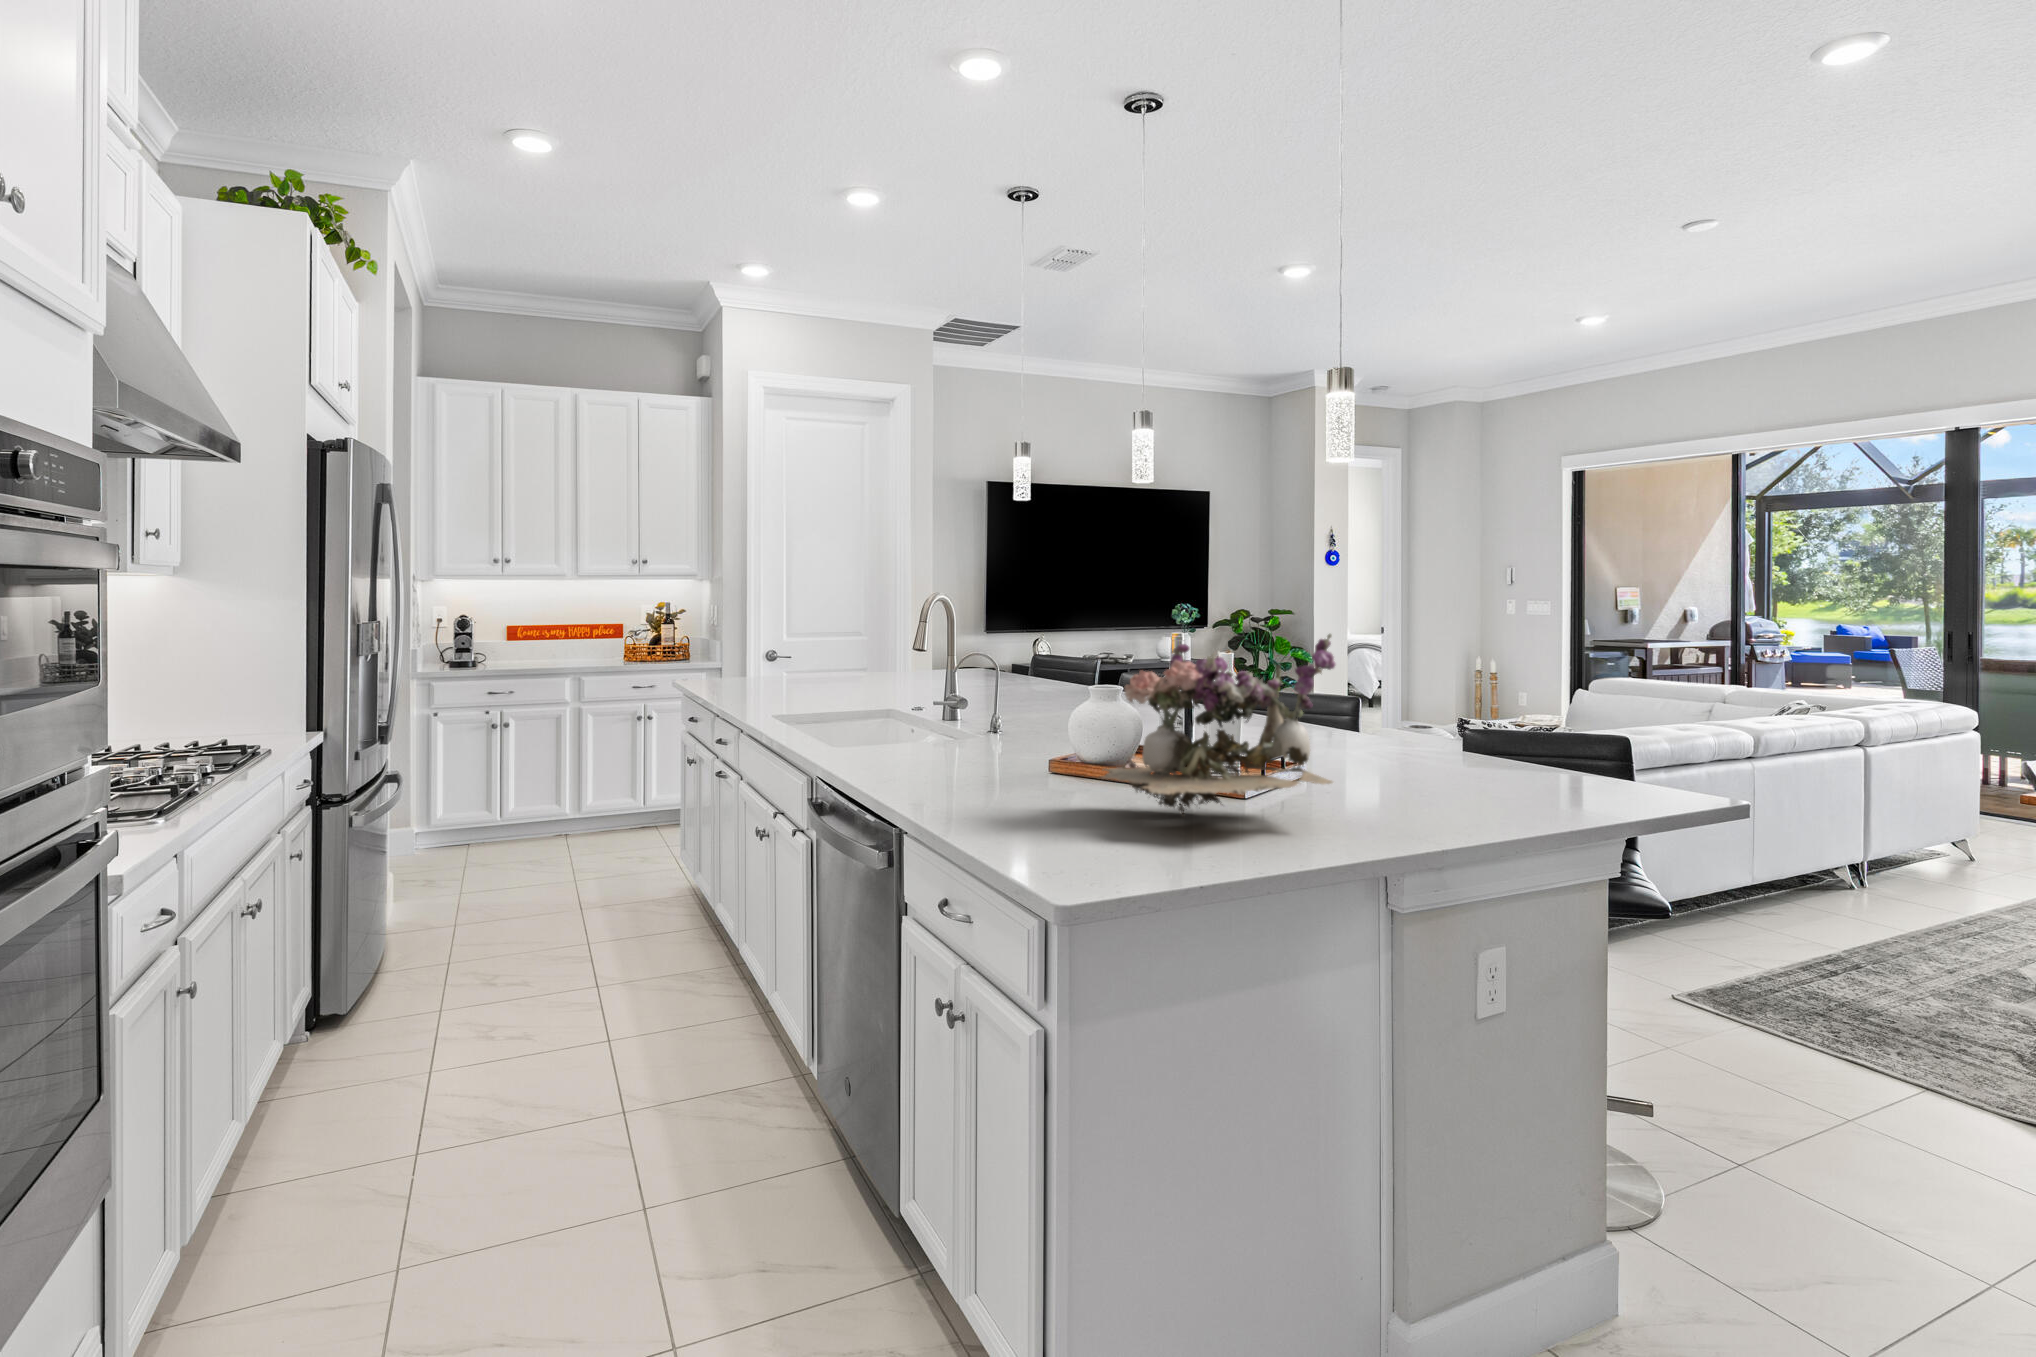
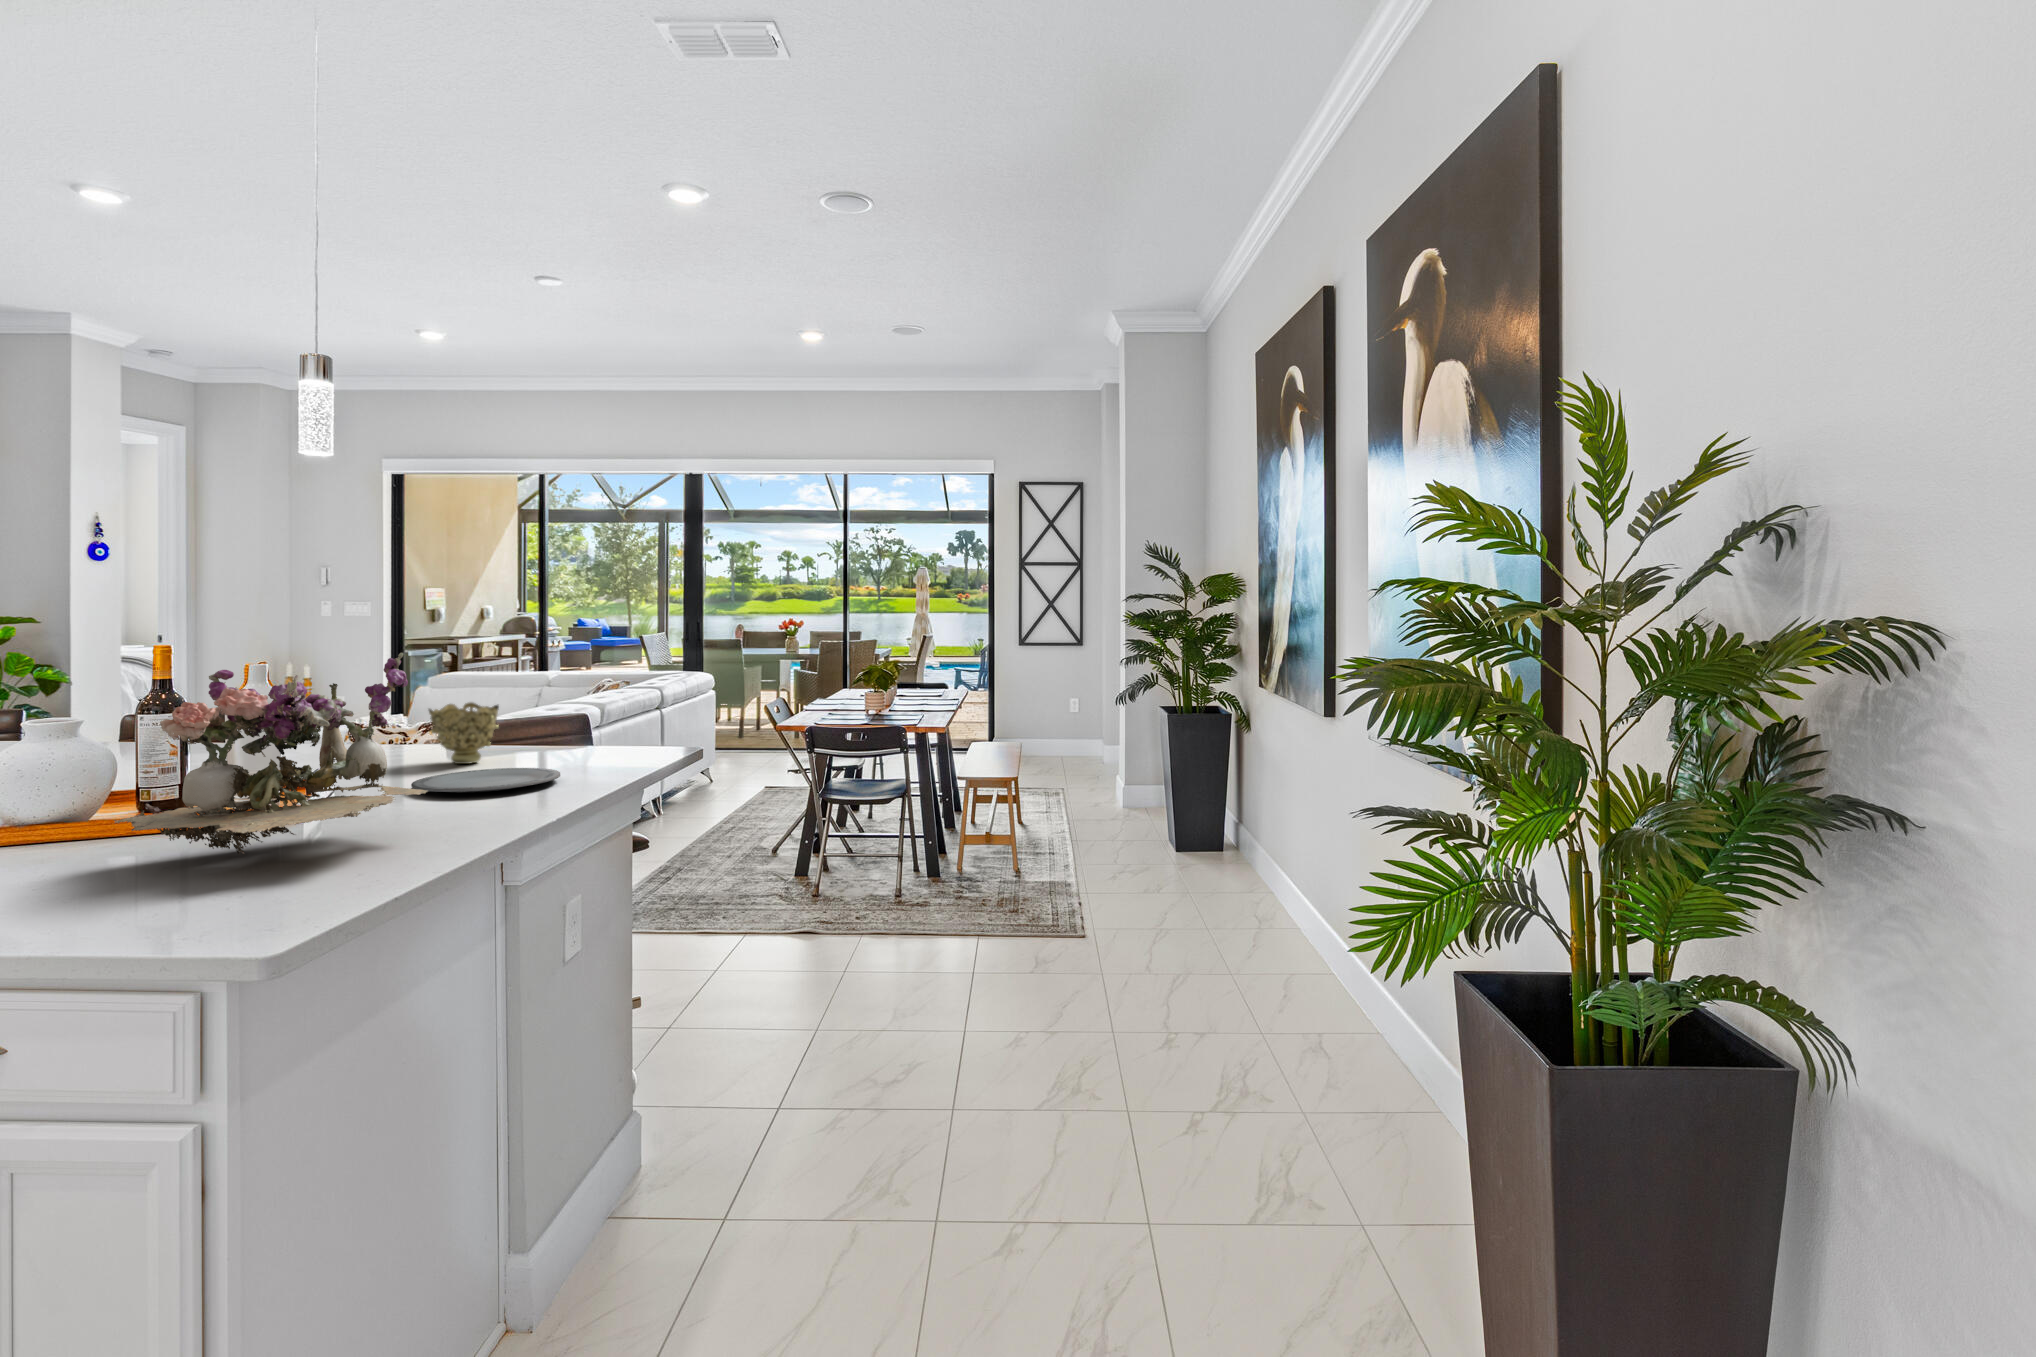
decorative bowl: none [1435,700,1510,768] -> present [429,702,499,764]
plate: none [1380,774,1542,800] -> present [411,768,560,792]

